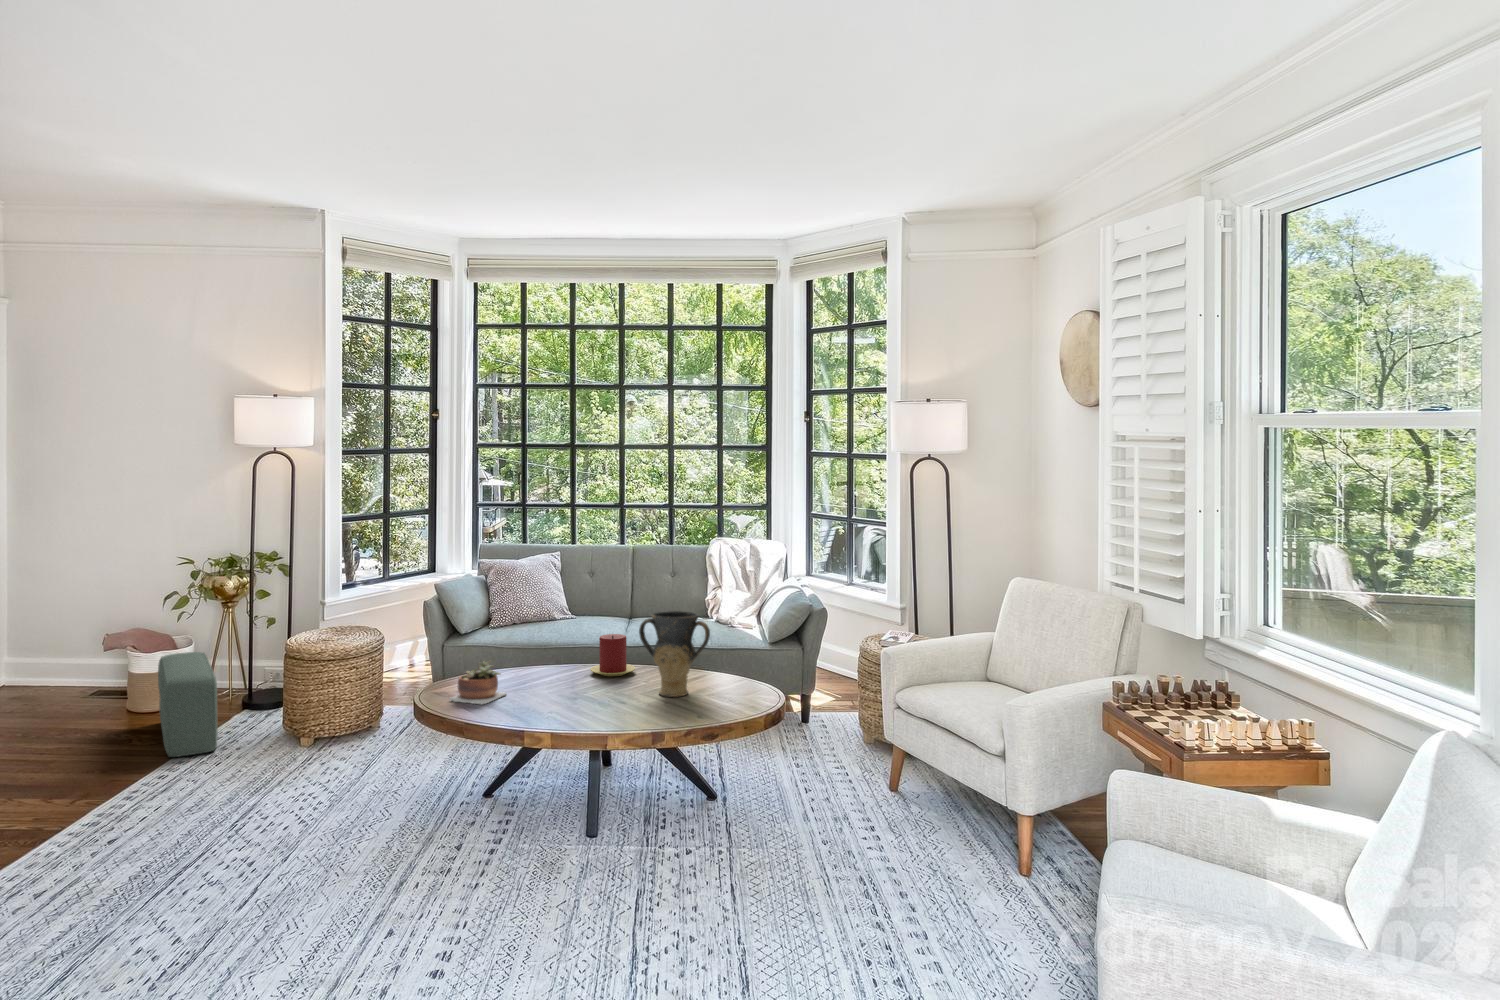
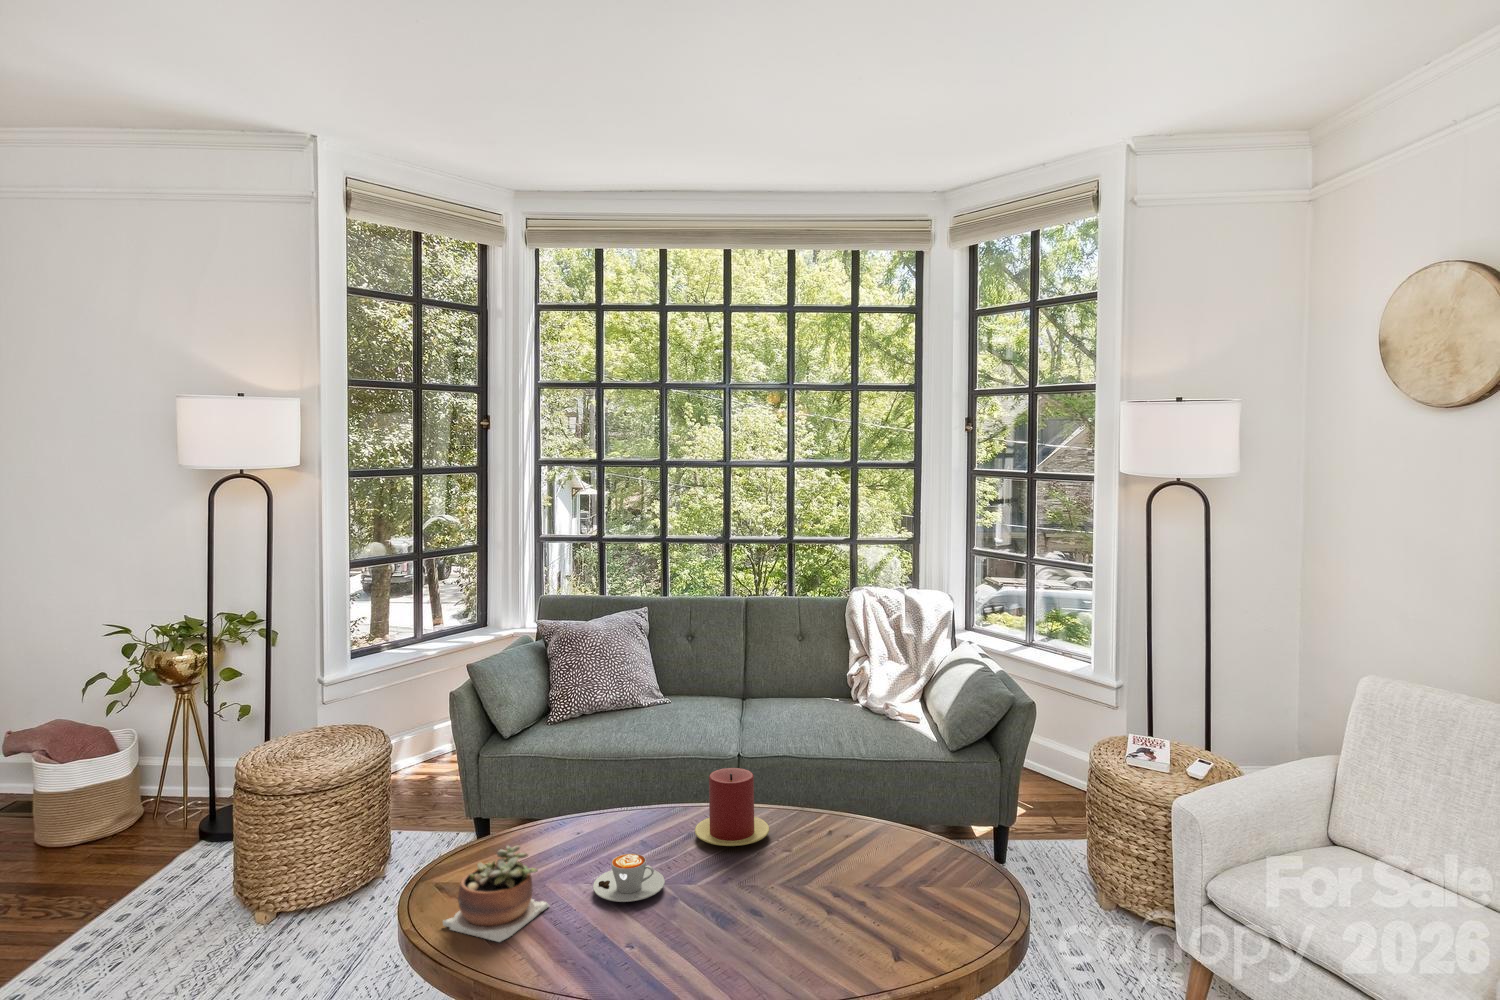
vase: present [639,611,710,697] -> none [785,748,917,919]
pouf: present [158,652,218,757] -> none [39,762,154,952]
coffee cup: none [531,671,572,693] -> present [593,854,665,902]

